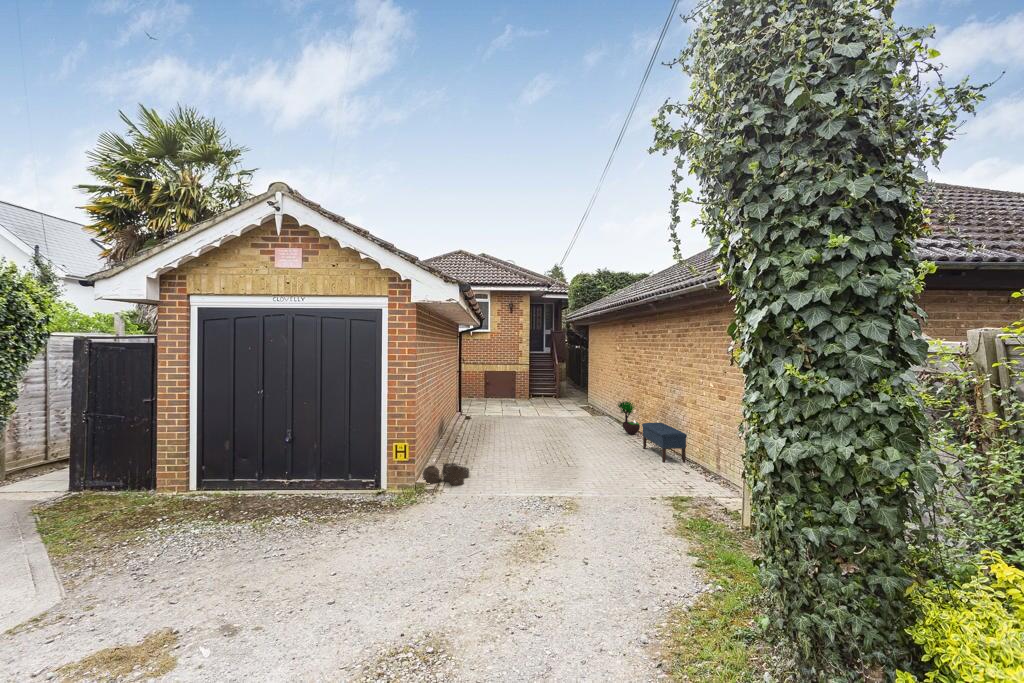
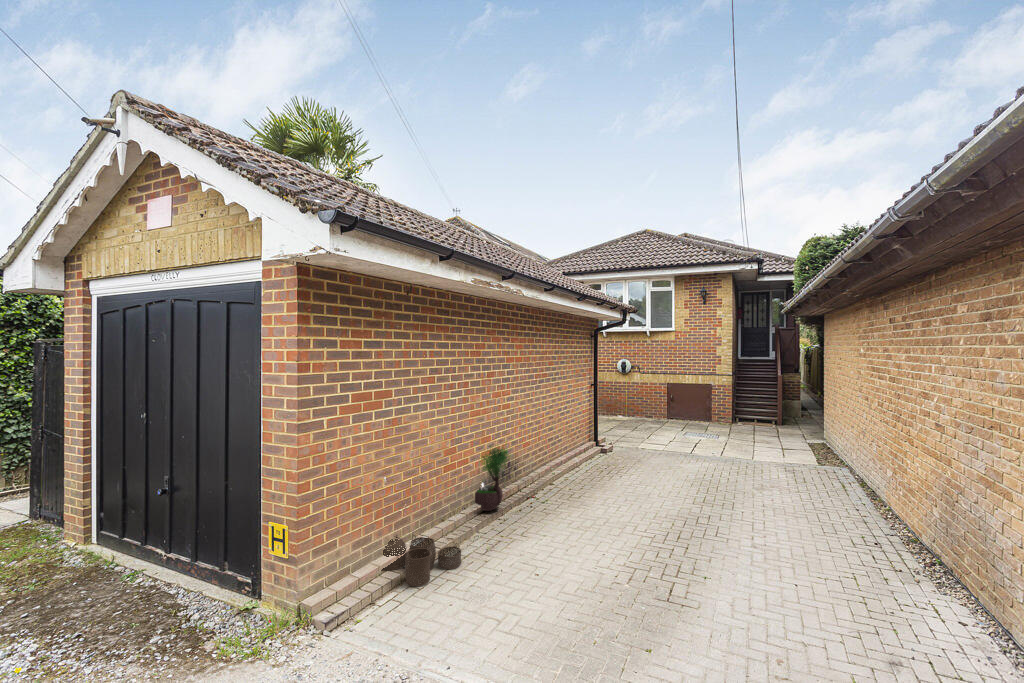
potted tree: present [618,401,640,434] -> present [475,446,508,511]
bench: present [642,423,687,462] -> none [880,514,1008,655]

